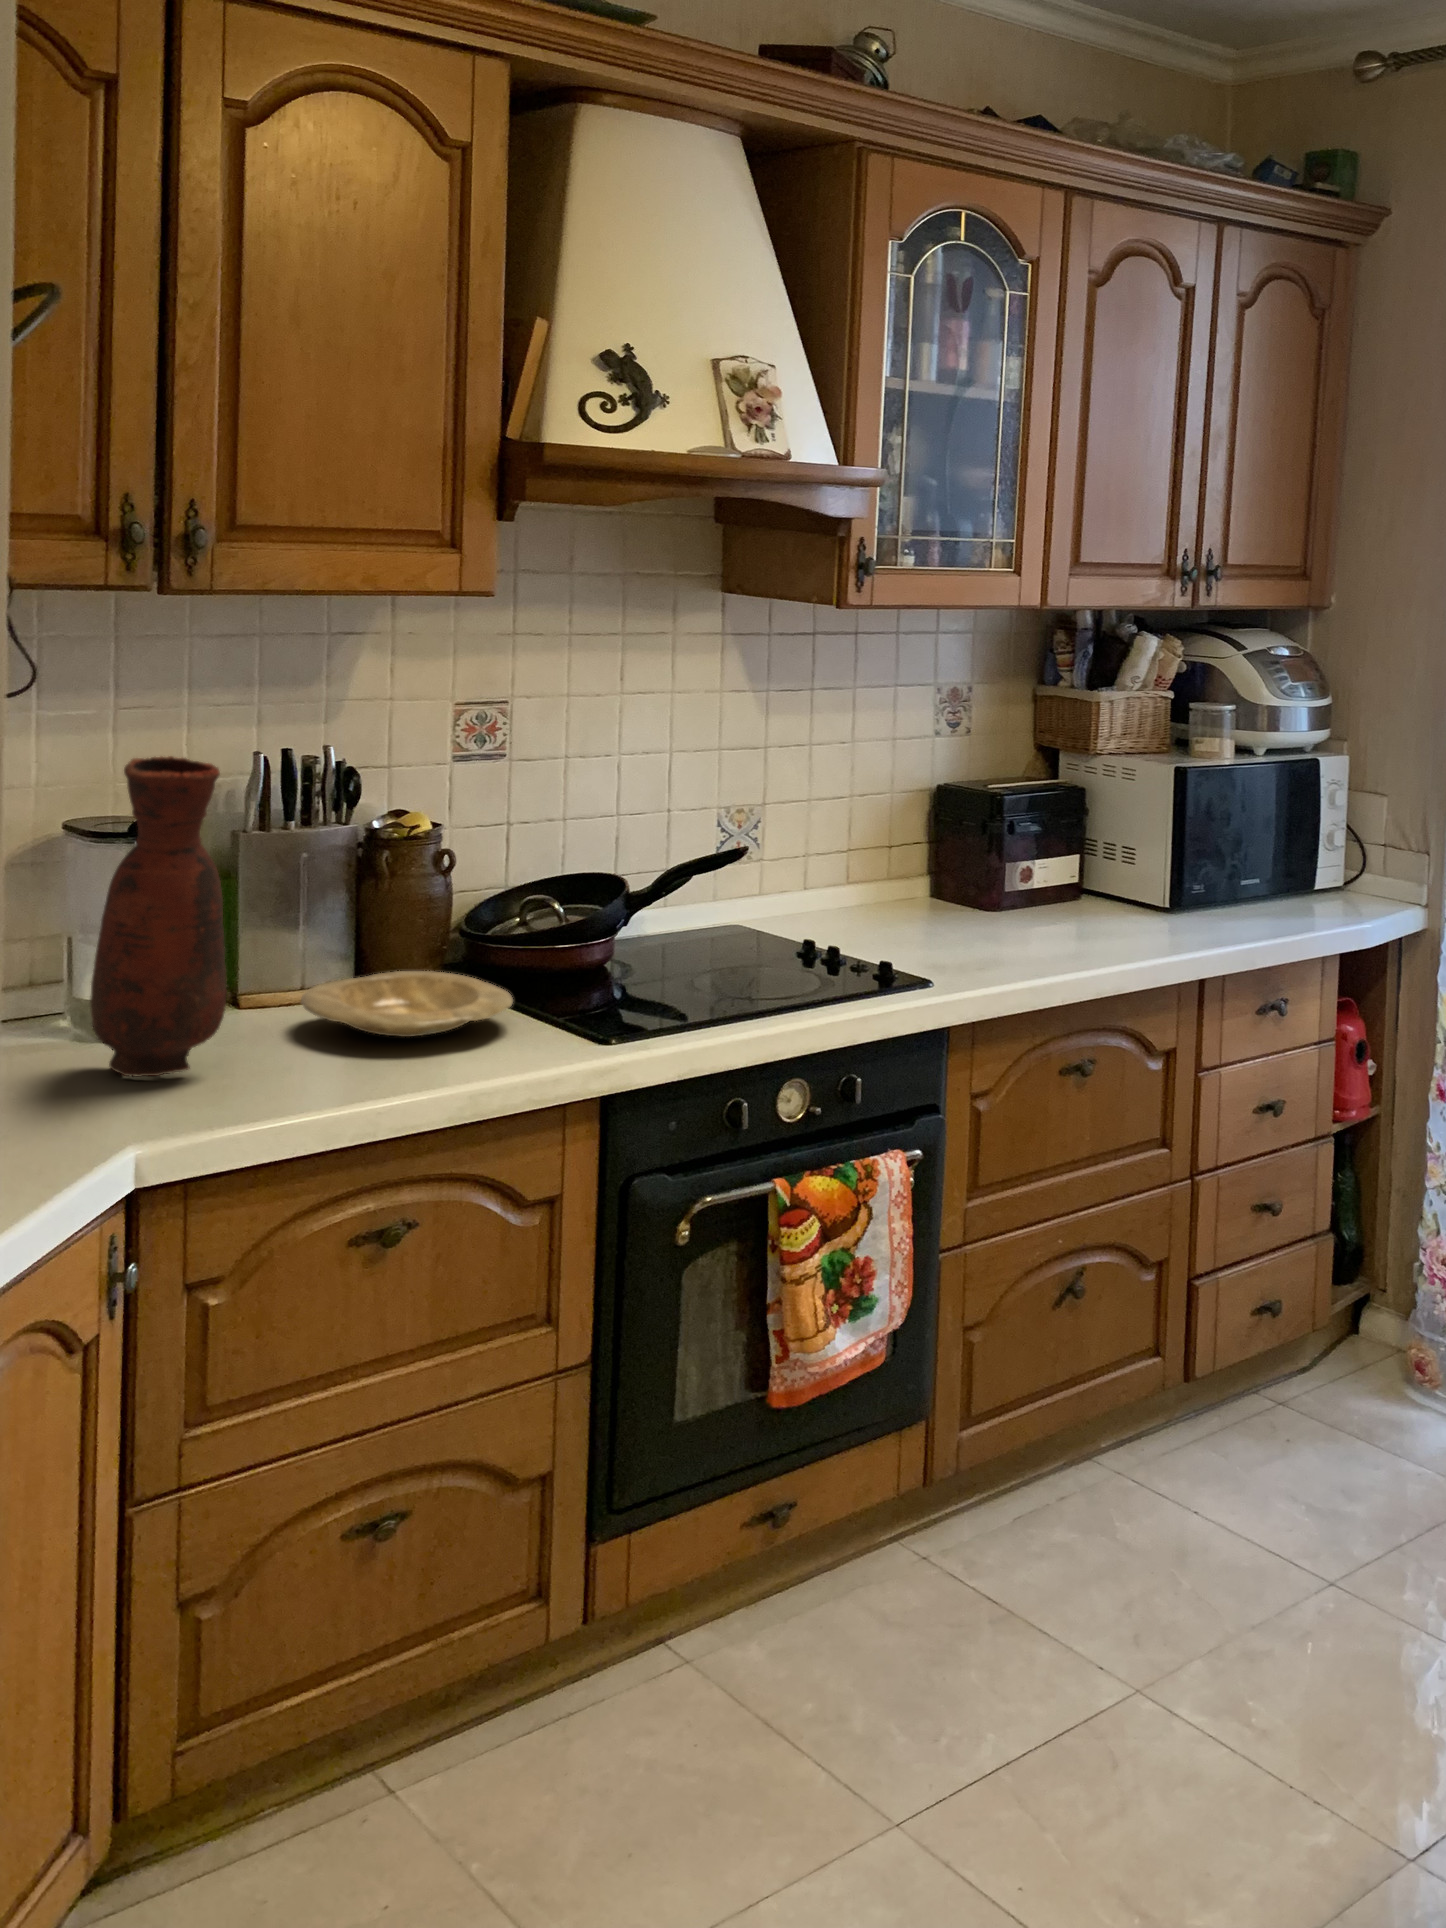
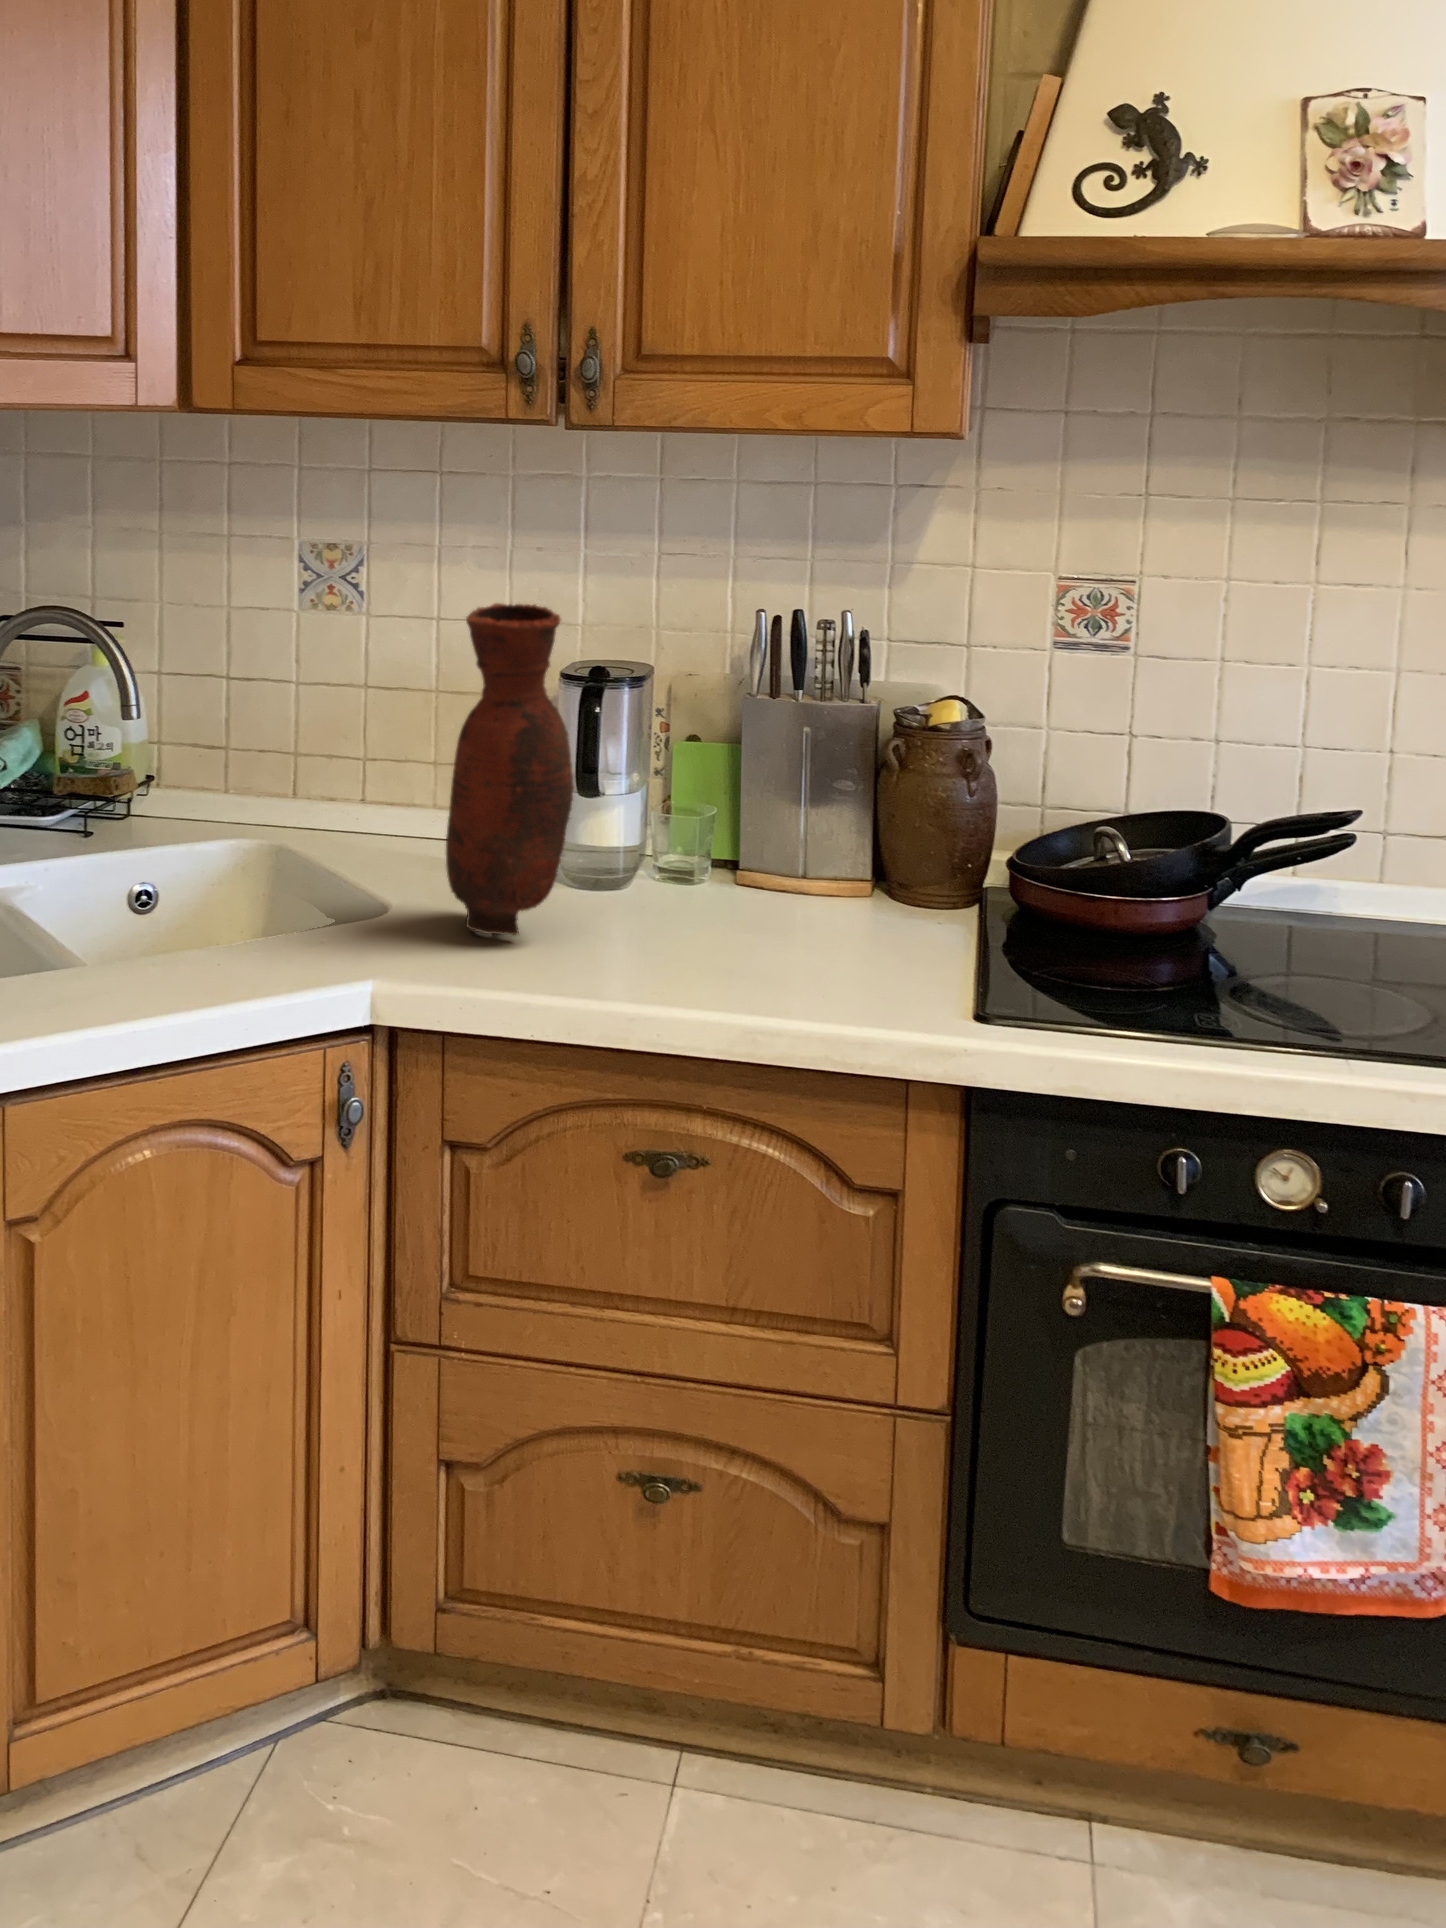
plate: present [301,971,513,1037] -> none [685,881,924,962]

